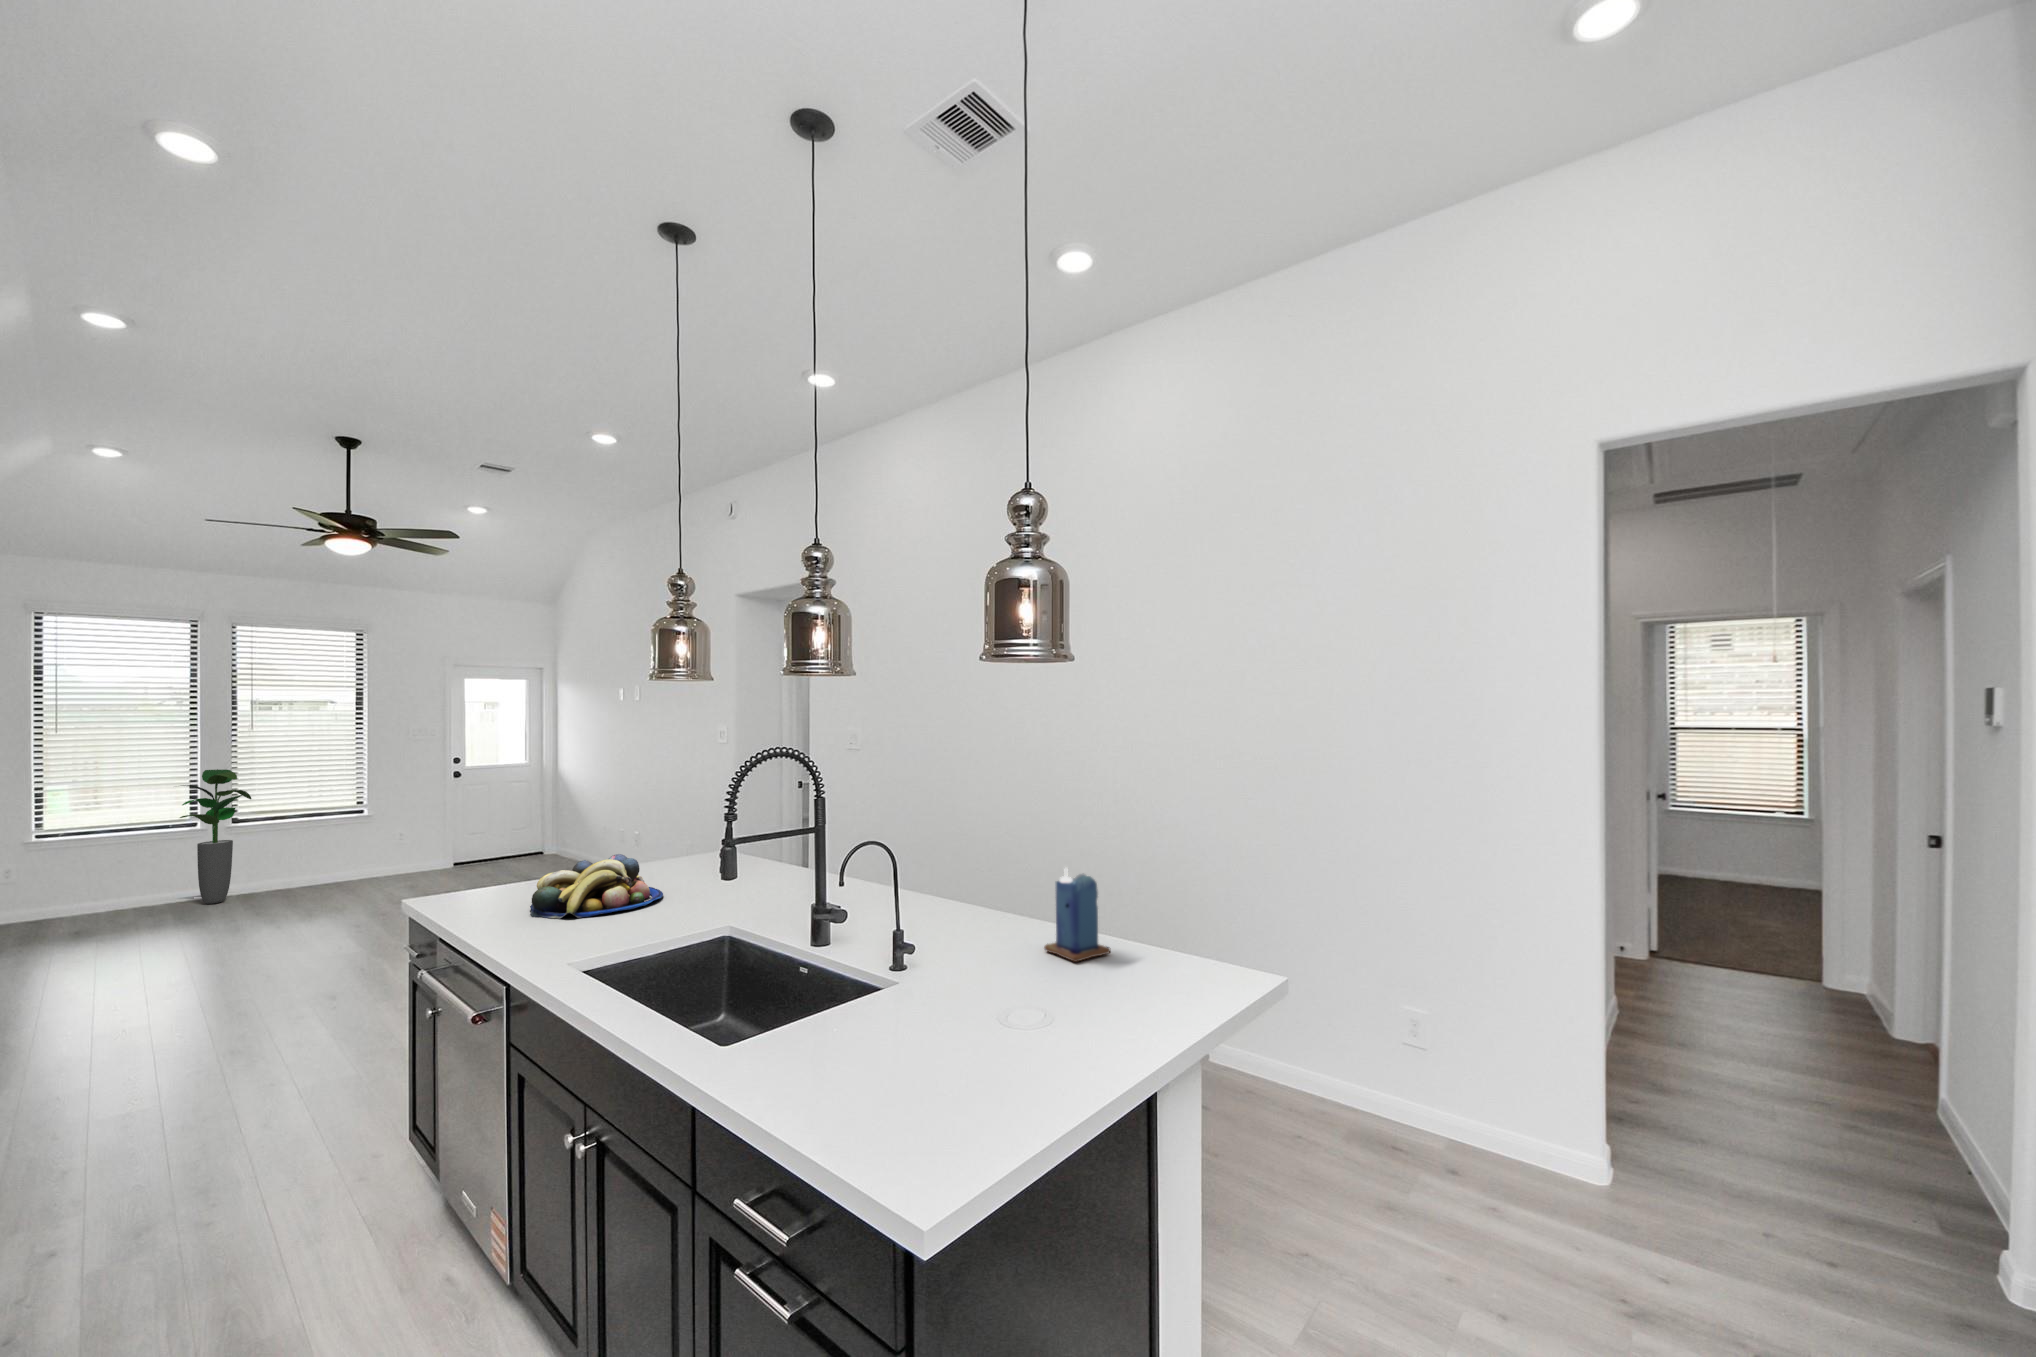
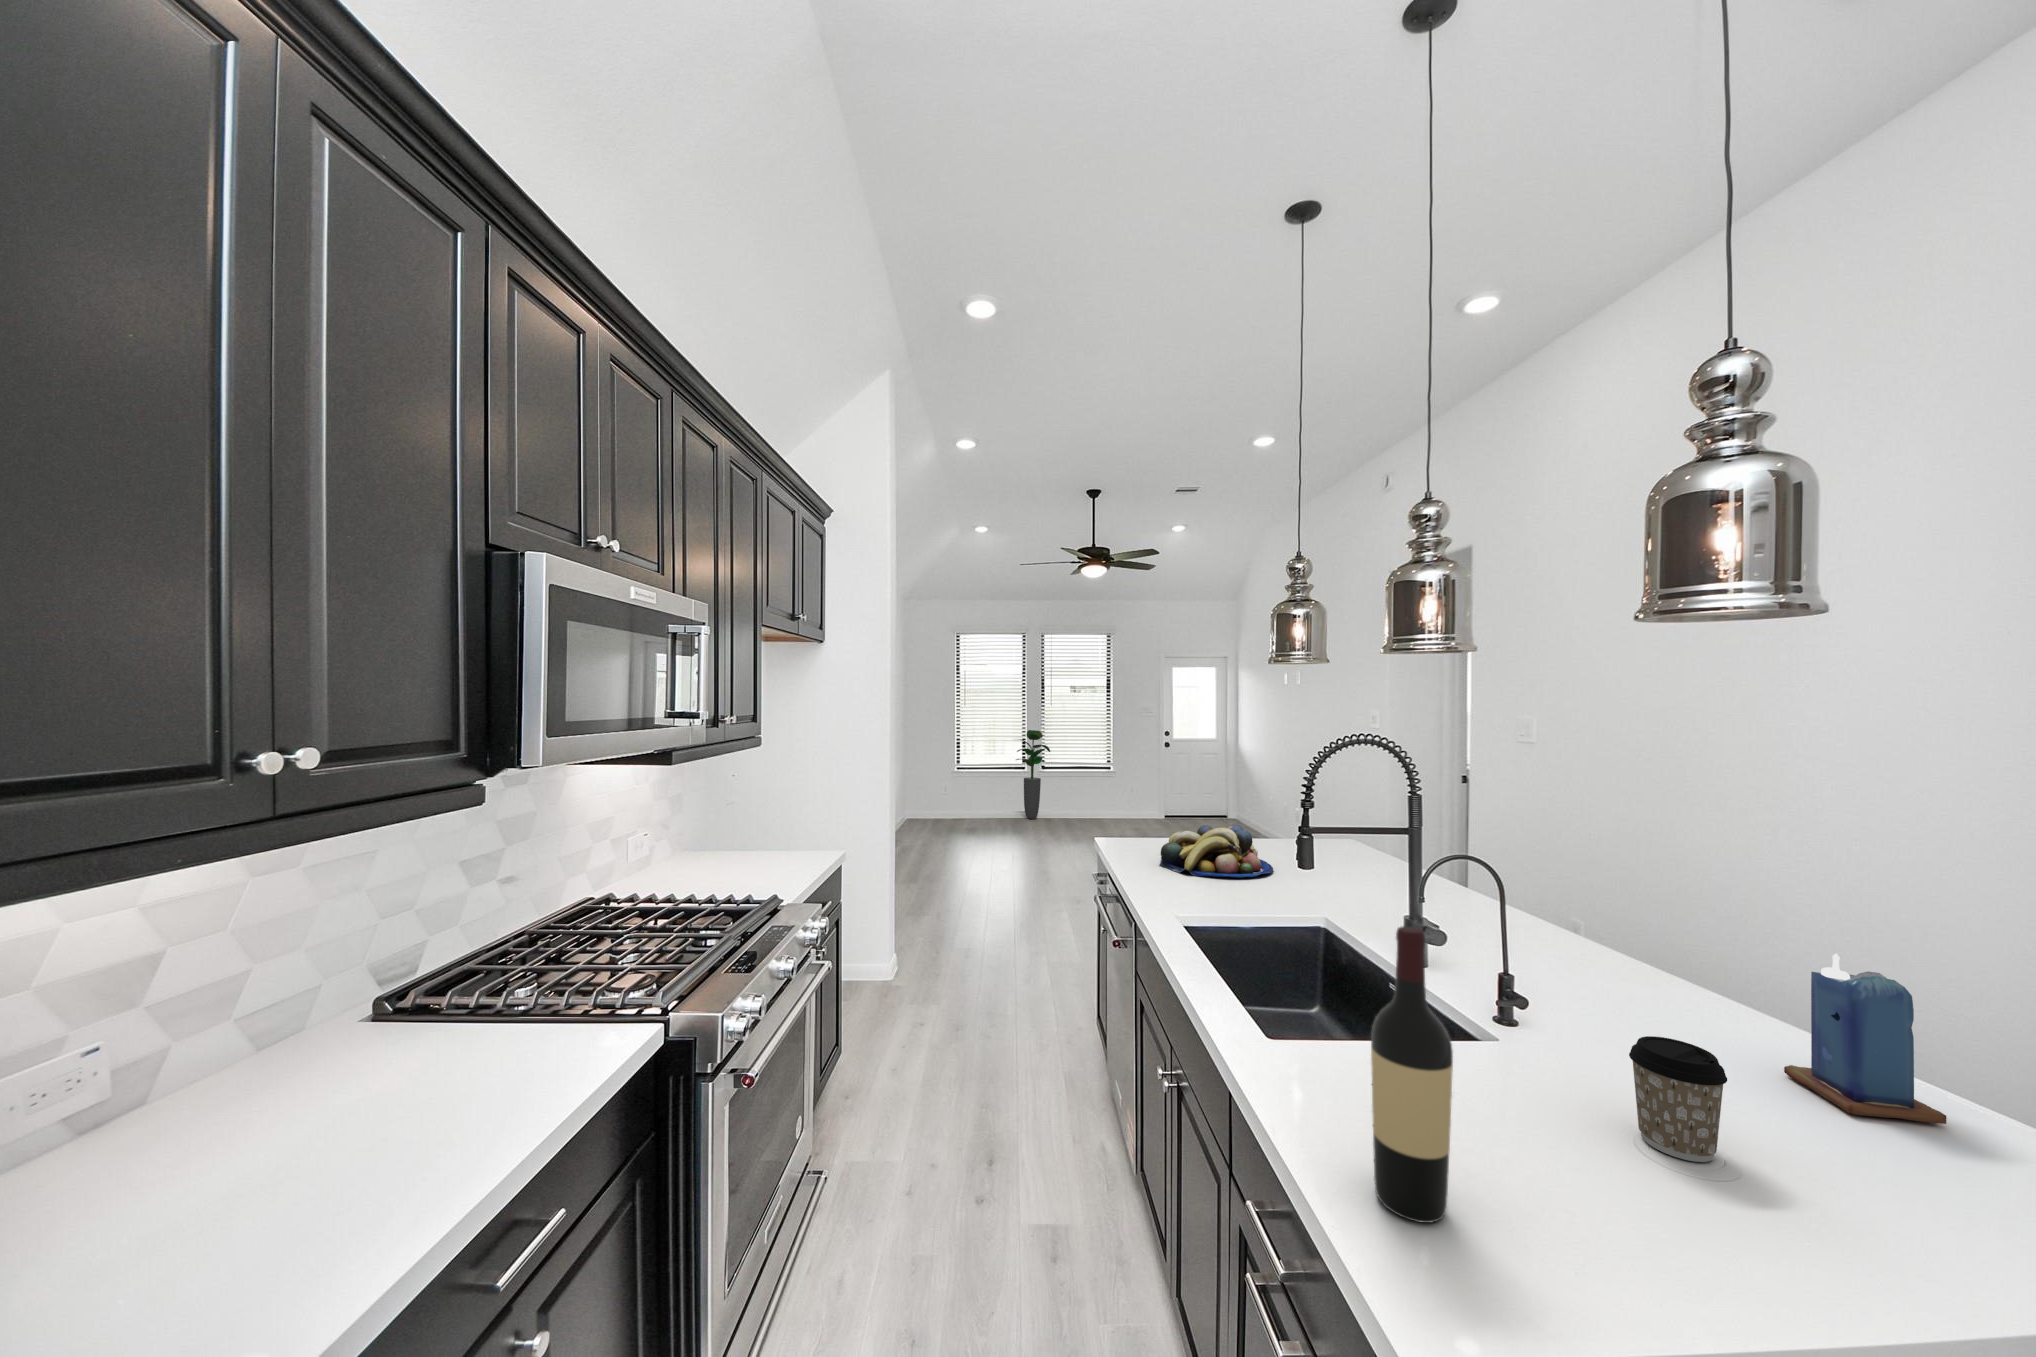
wine bottle: none [850,902,906,1121] -> present [1371,926,1453,1223]
coffee cup: none [982,942,1031,1018] -> present [1629,1036,1727,1162]

